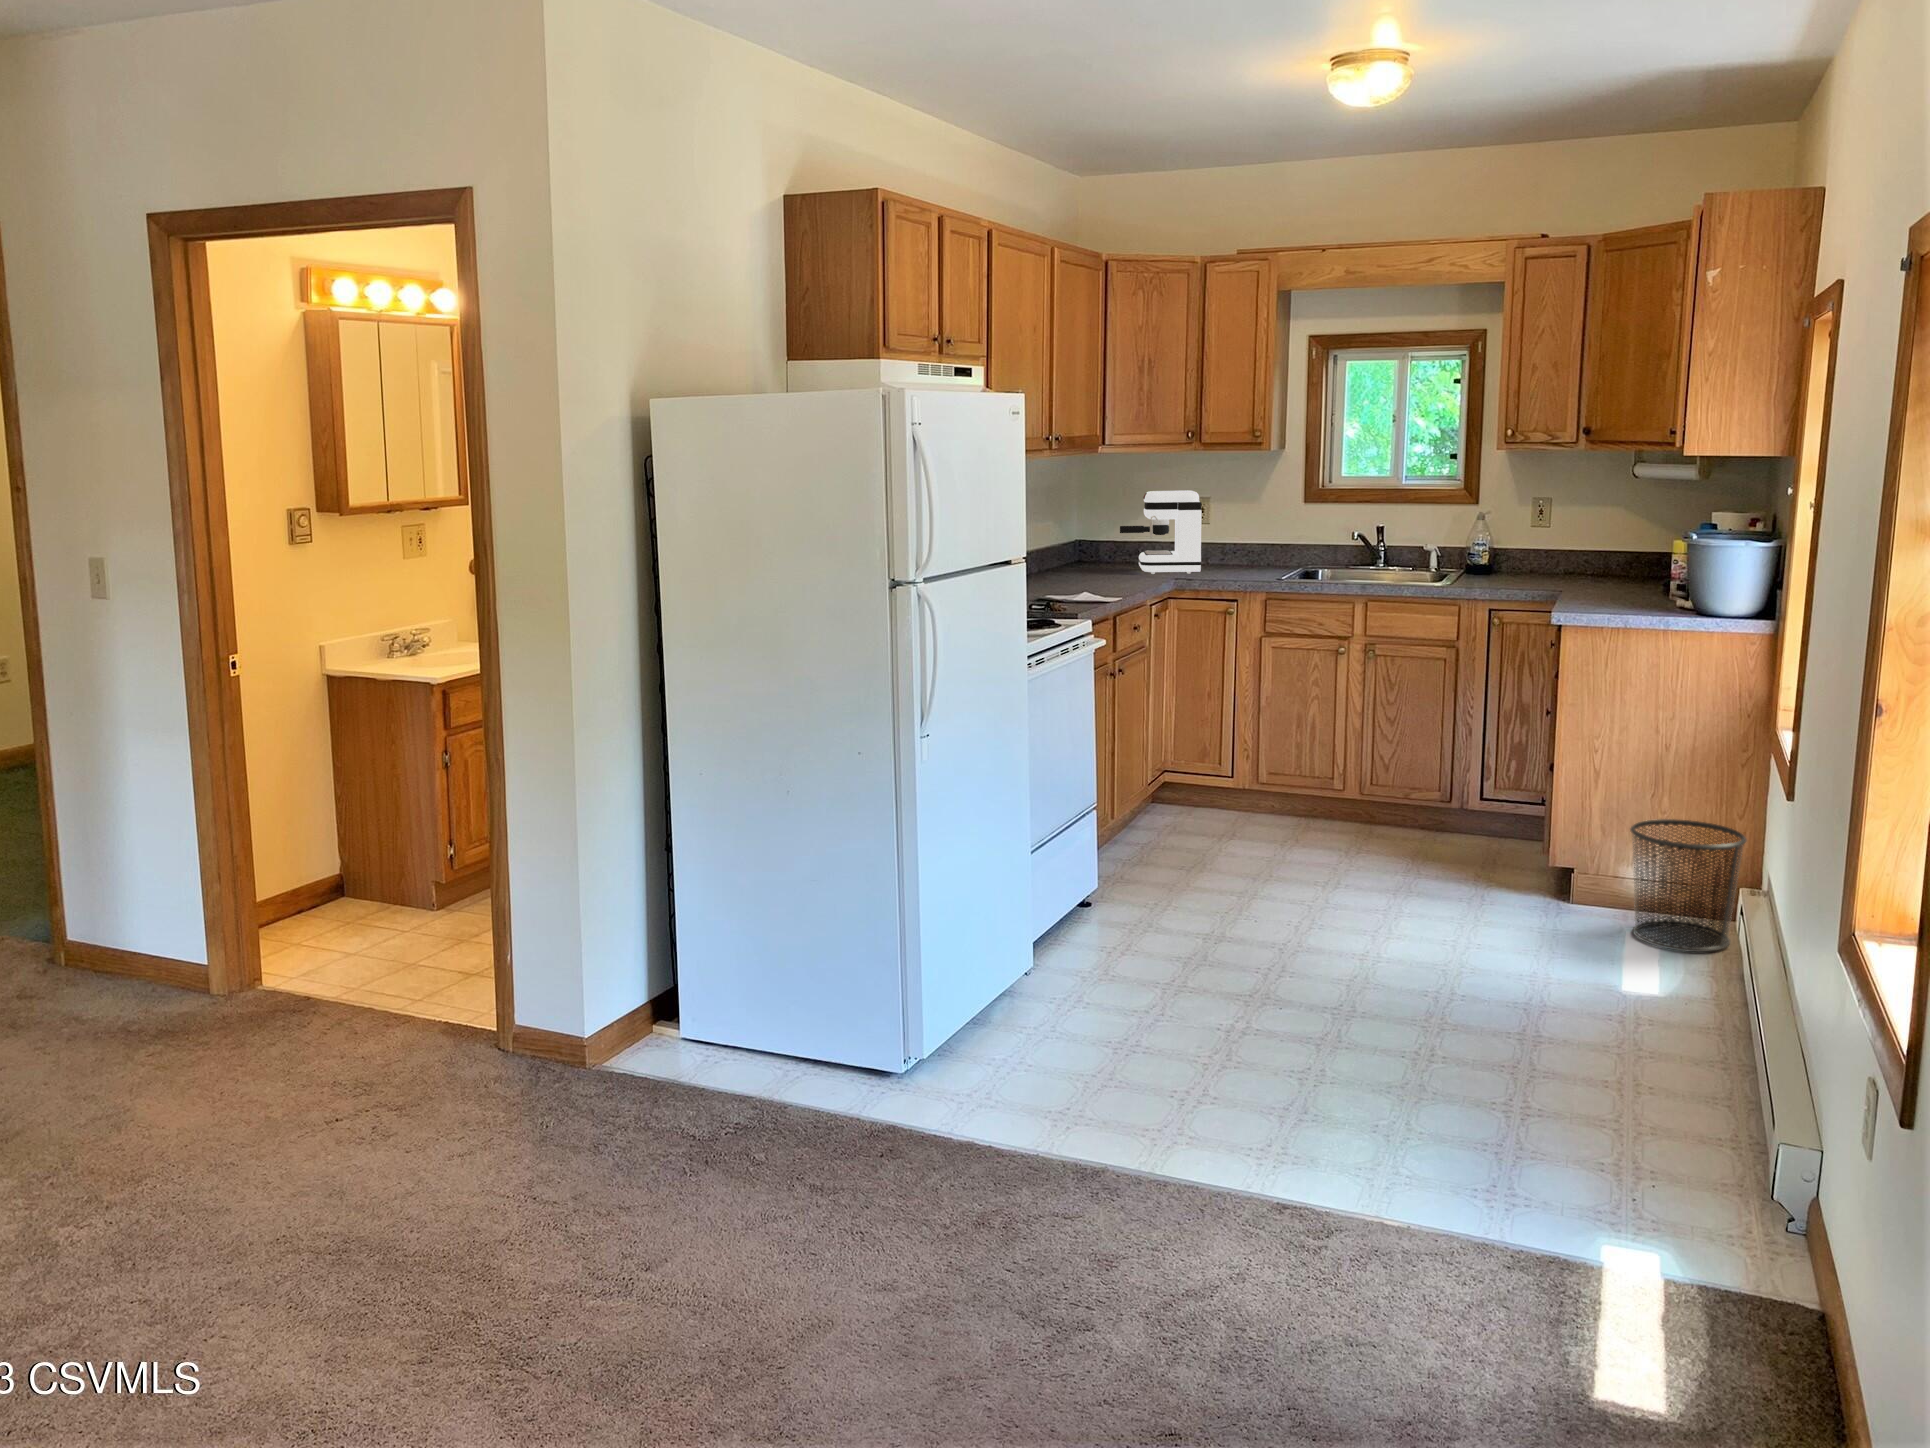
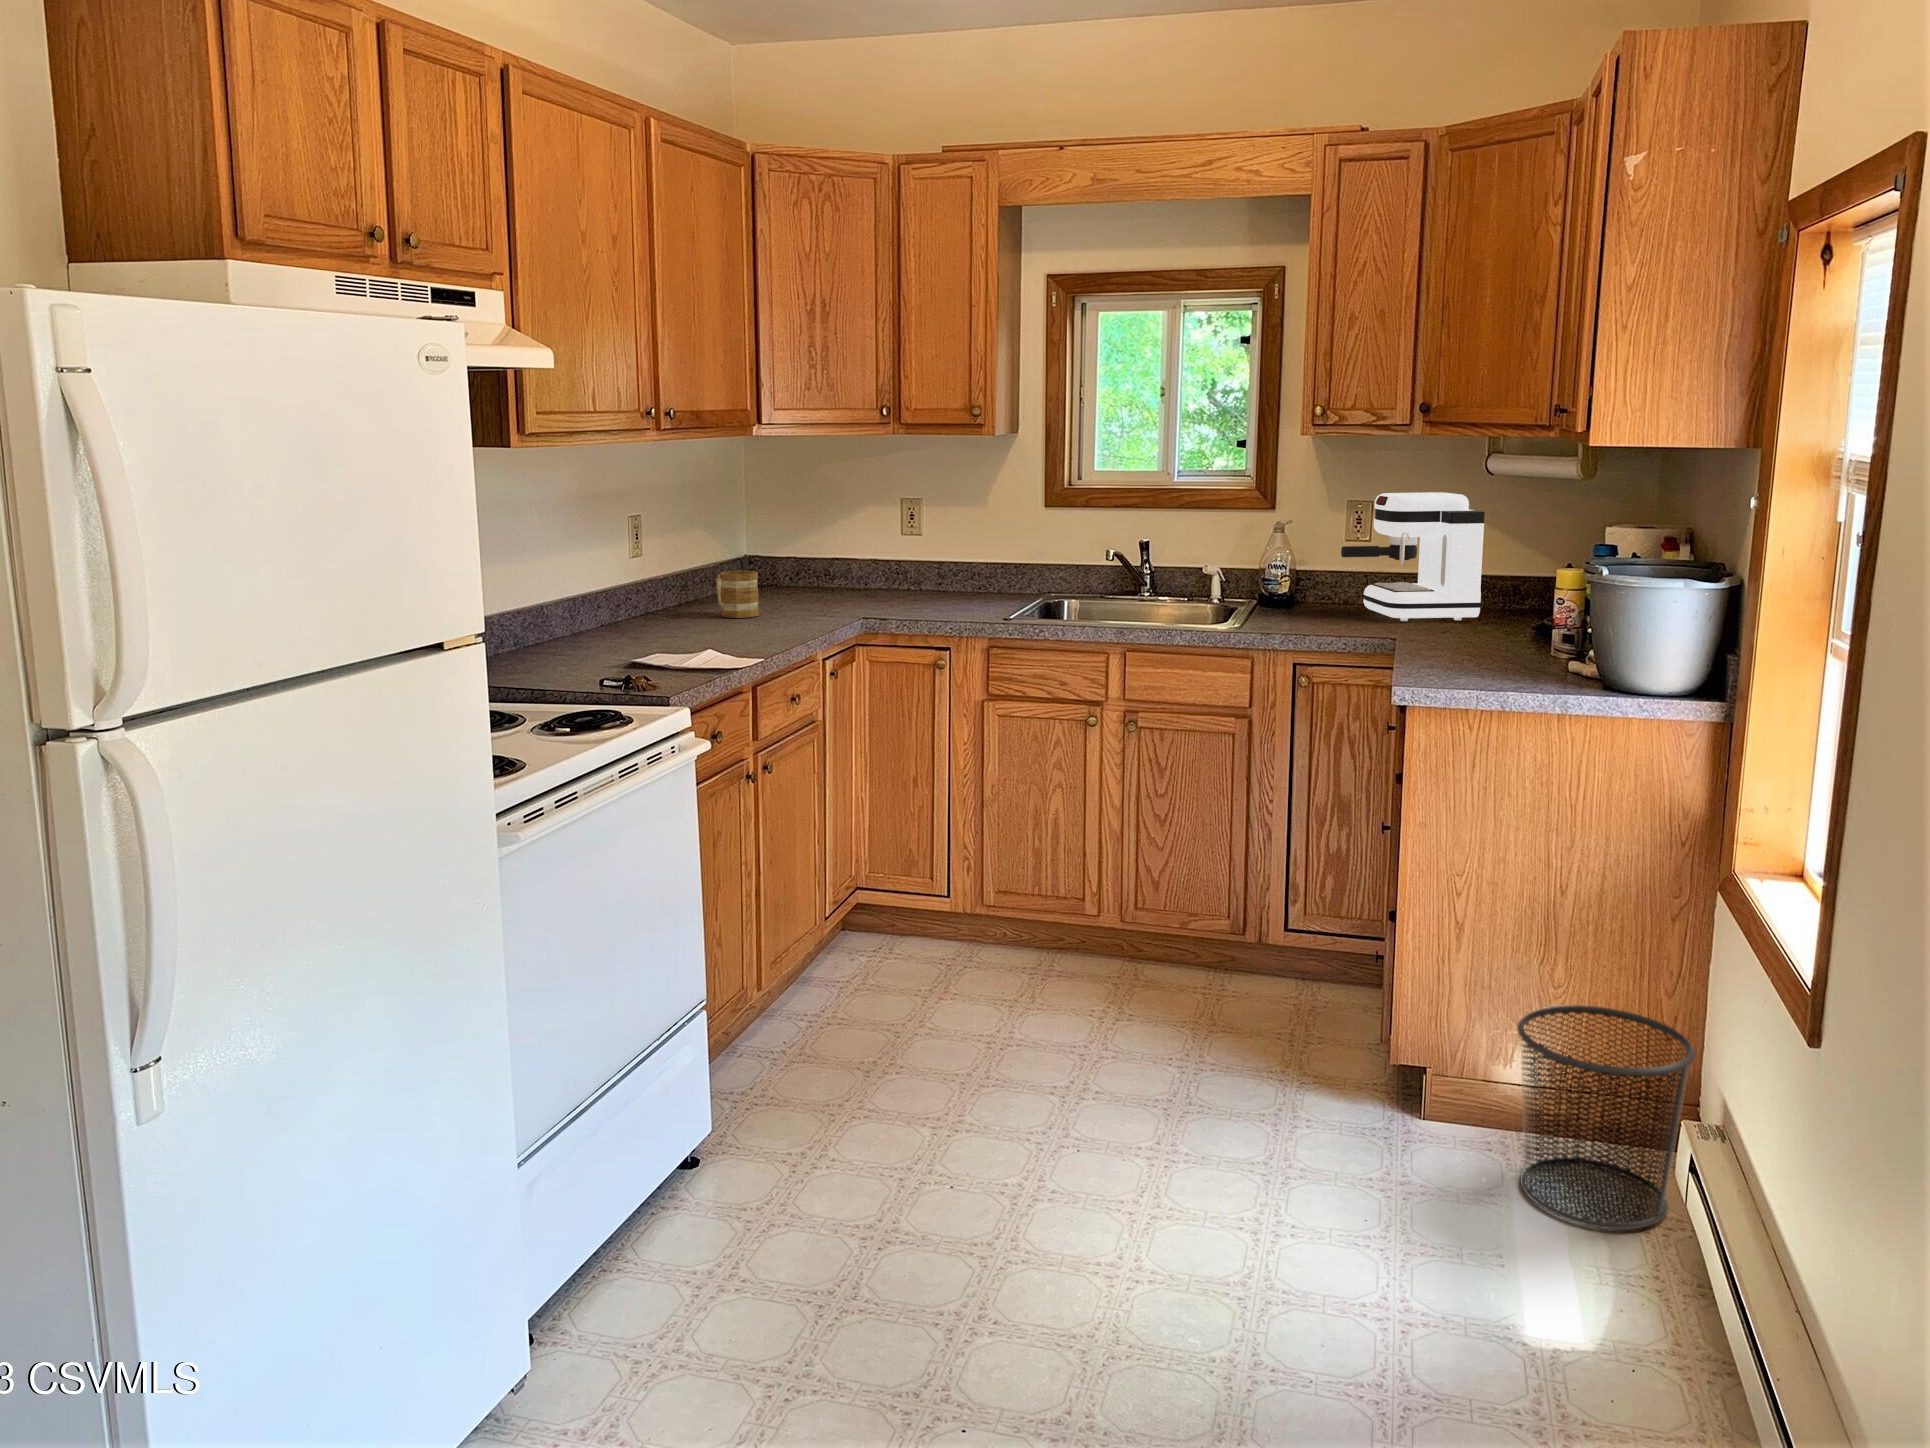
coffee maker: present [1120,491,1202,574] -> present [1341,492,1485,621]
mug: none [1070,547,1101,579] -> present [716,571,759,618]

